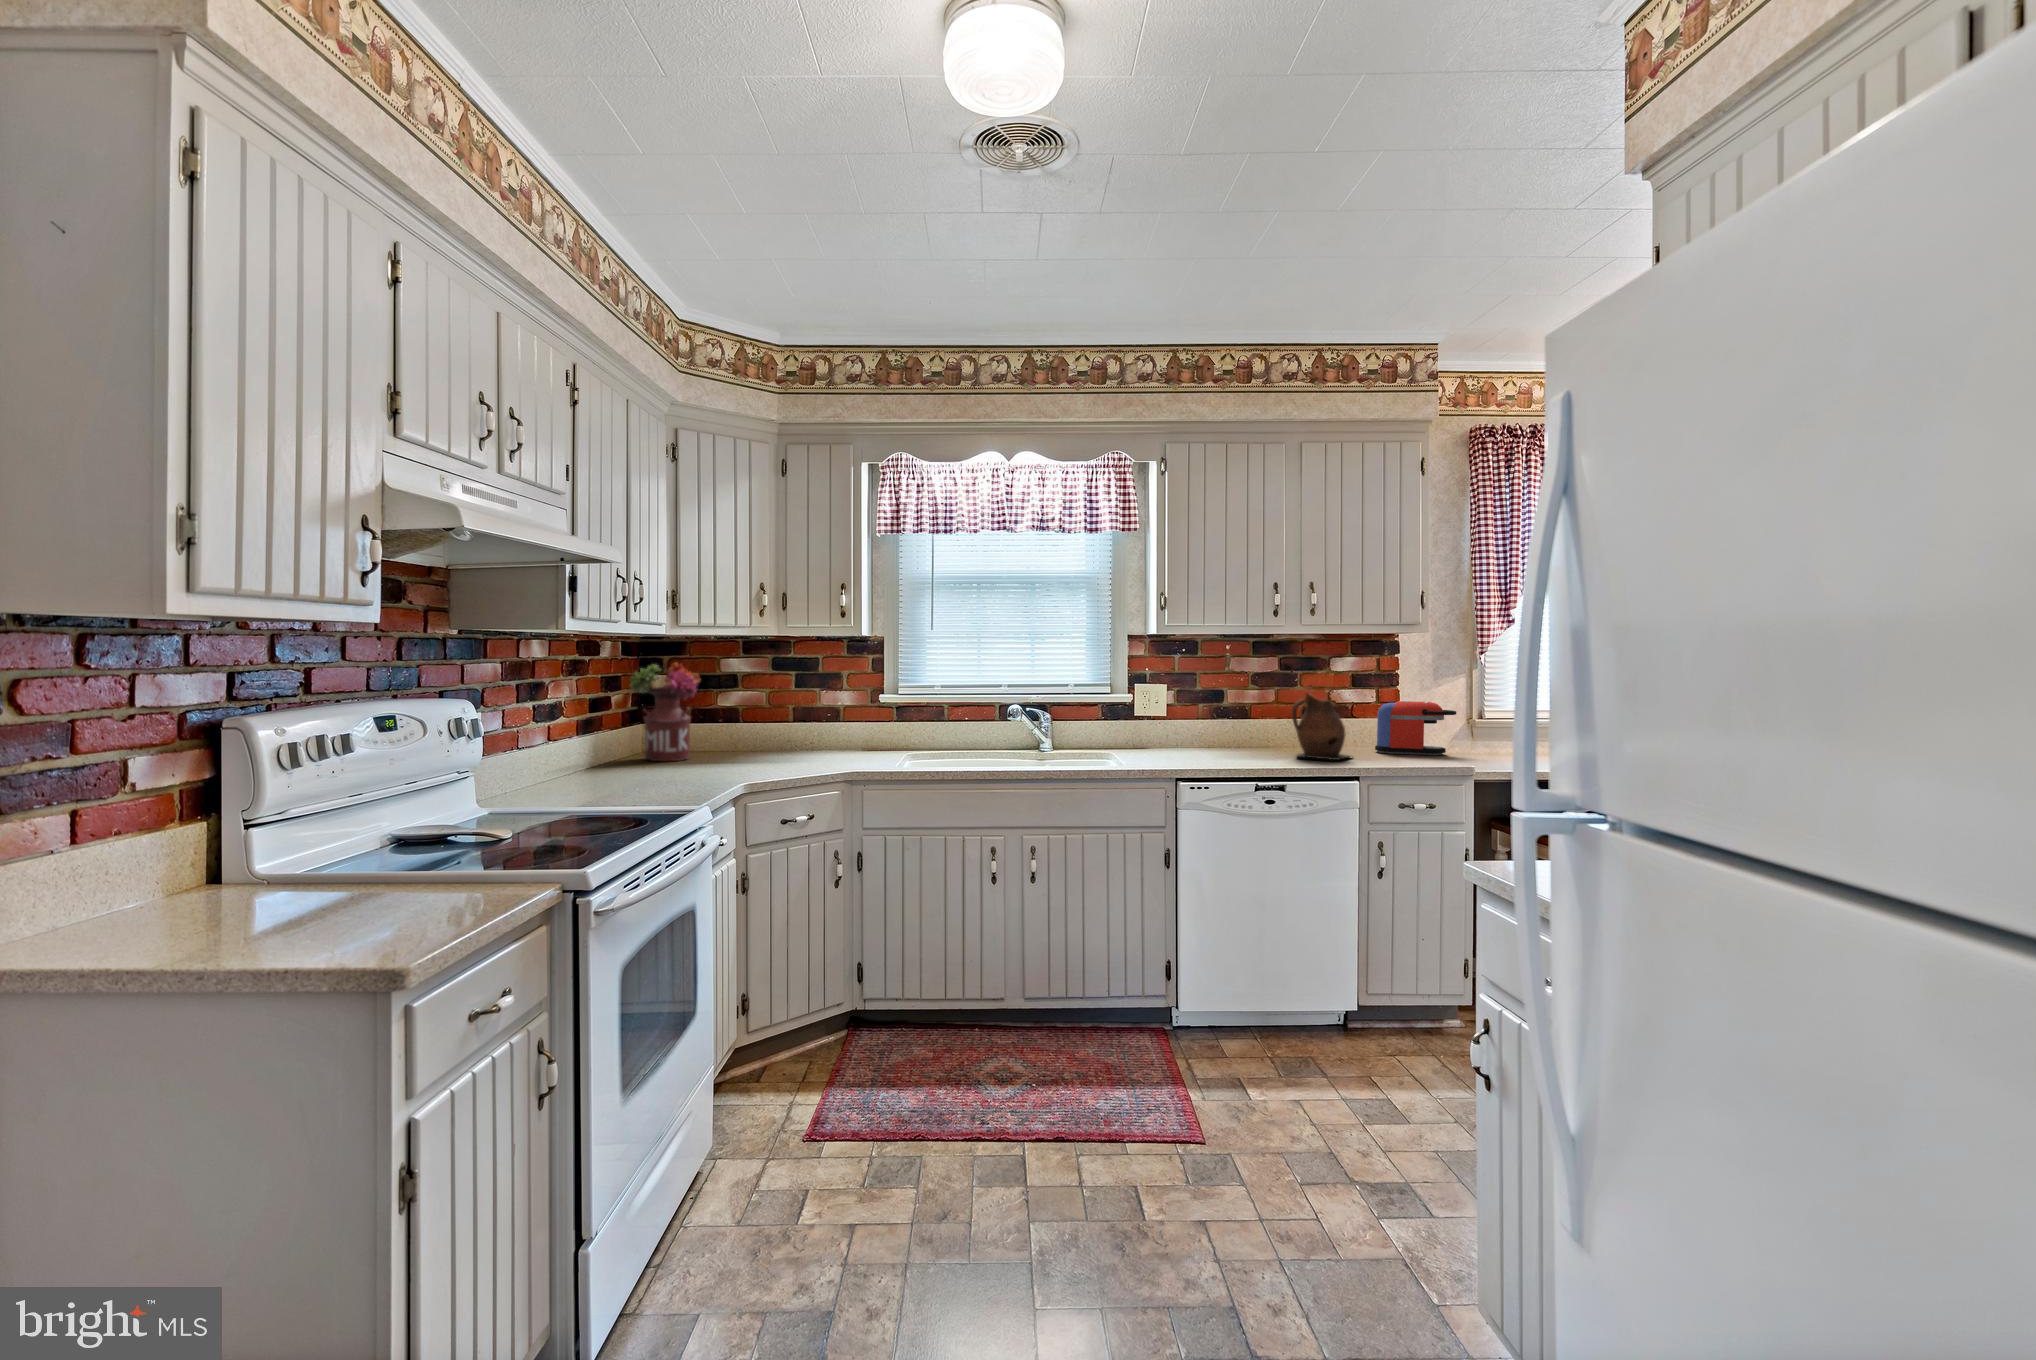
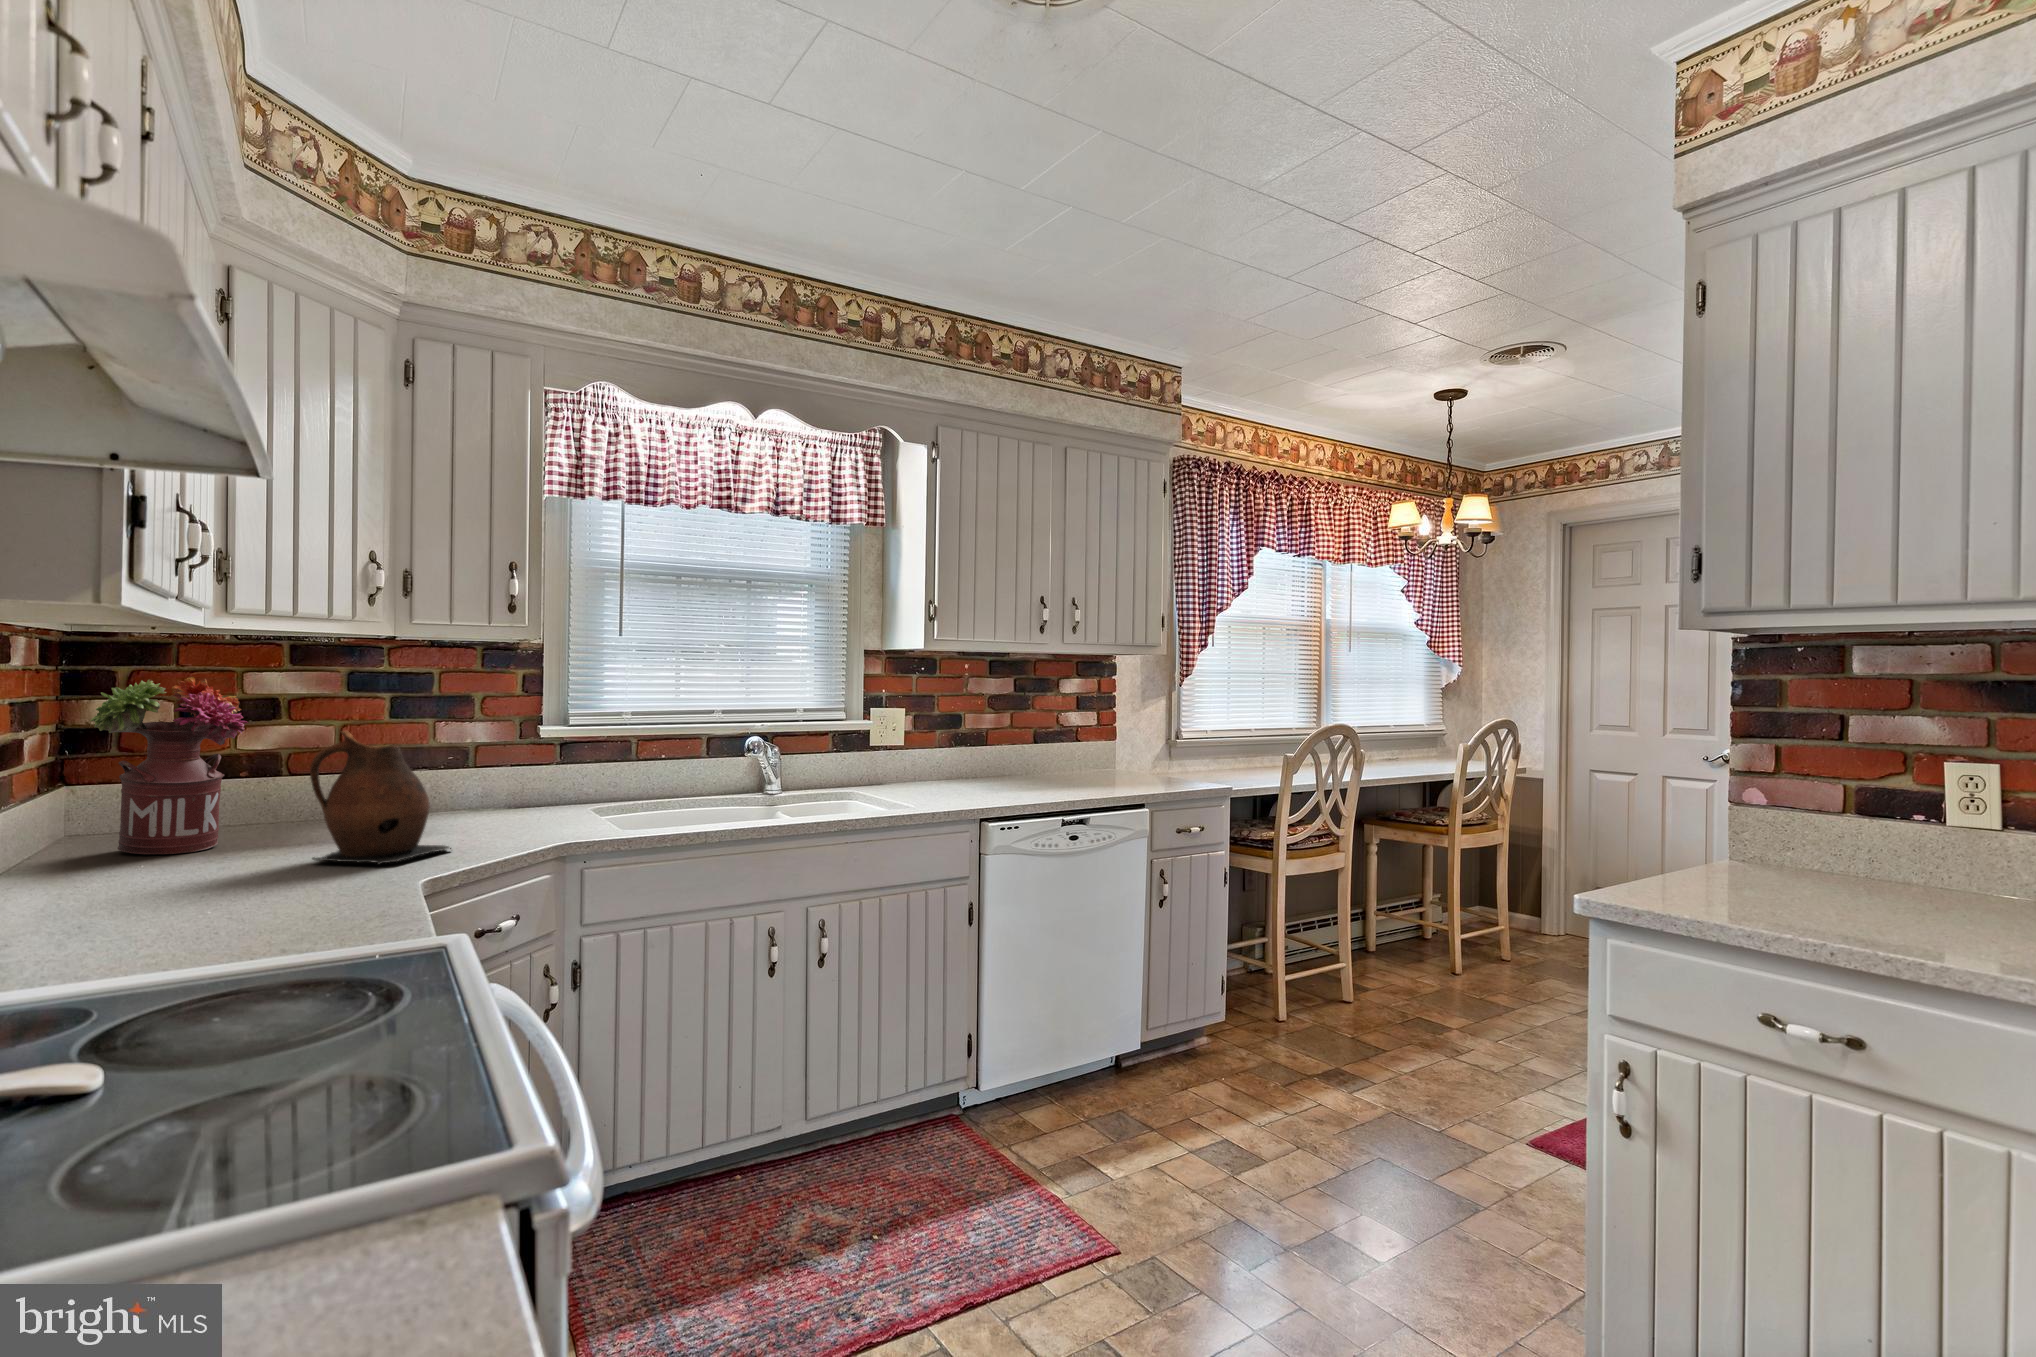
ceramic pitcher: present [1292,692,1350,760] -> present [310,731,451,865]
coffee maker: present [1375,701,1456,755] -> none [1108,725,1183,780]

